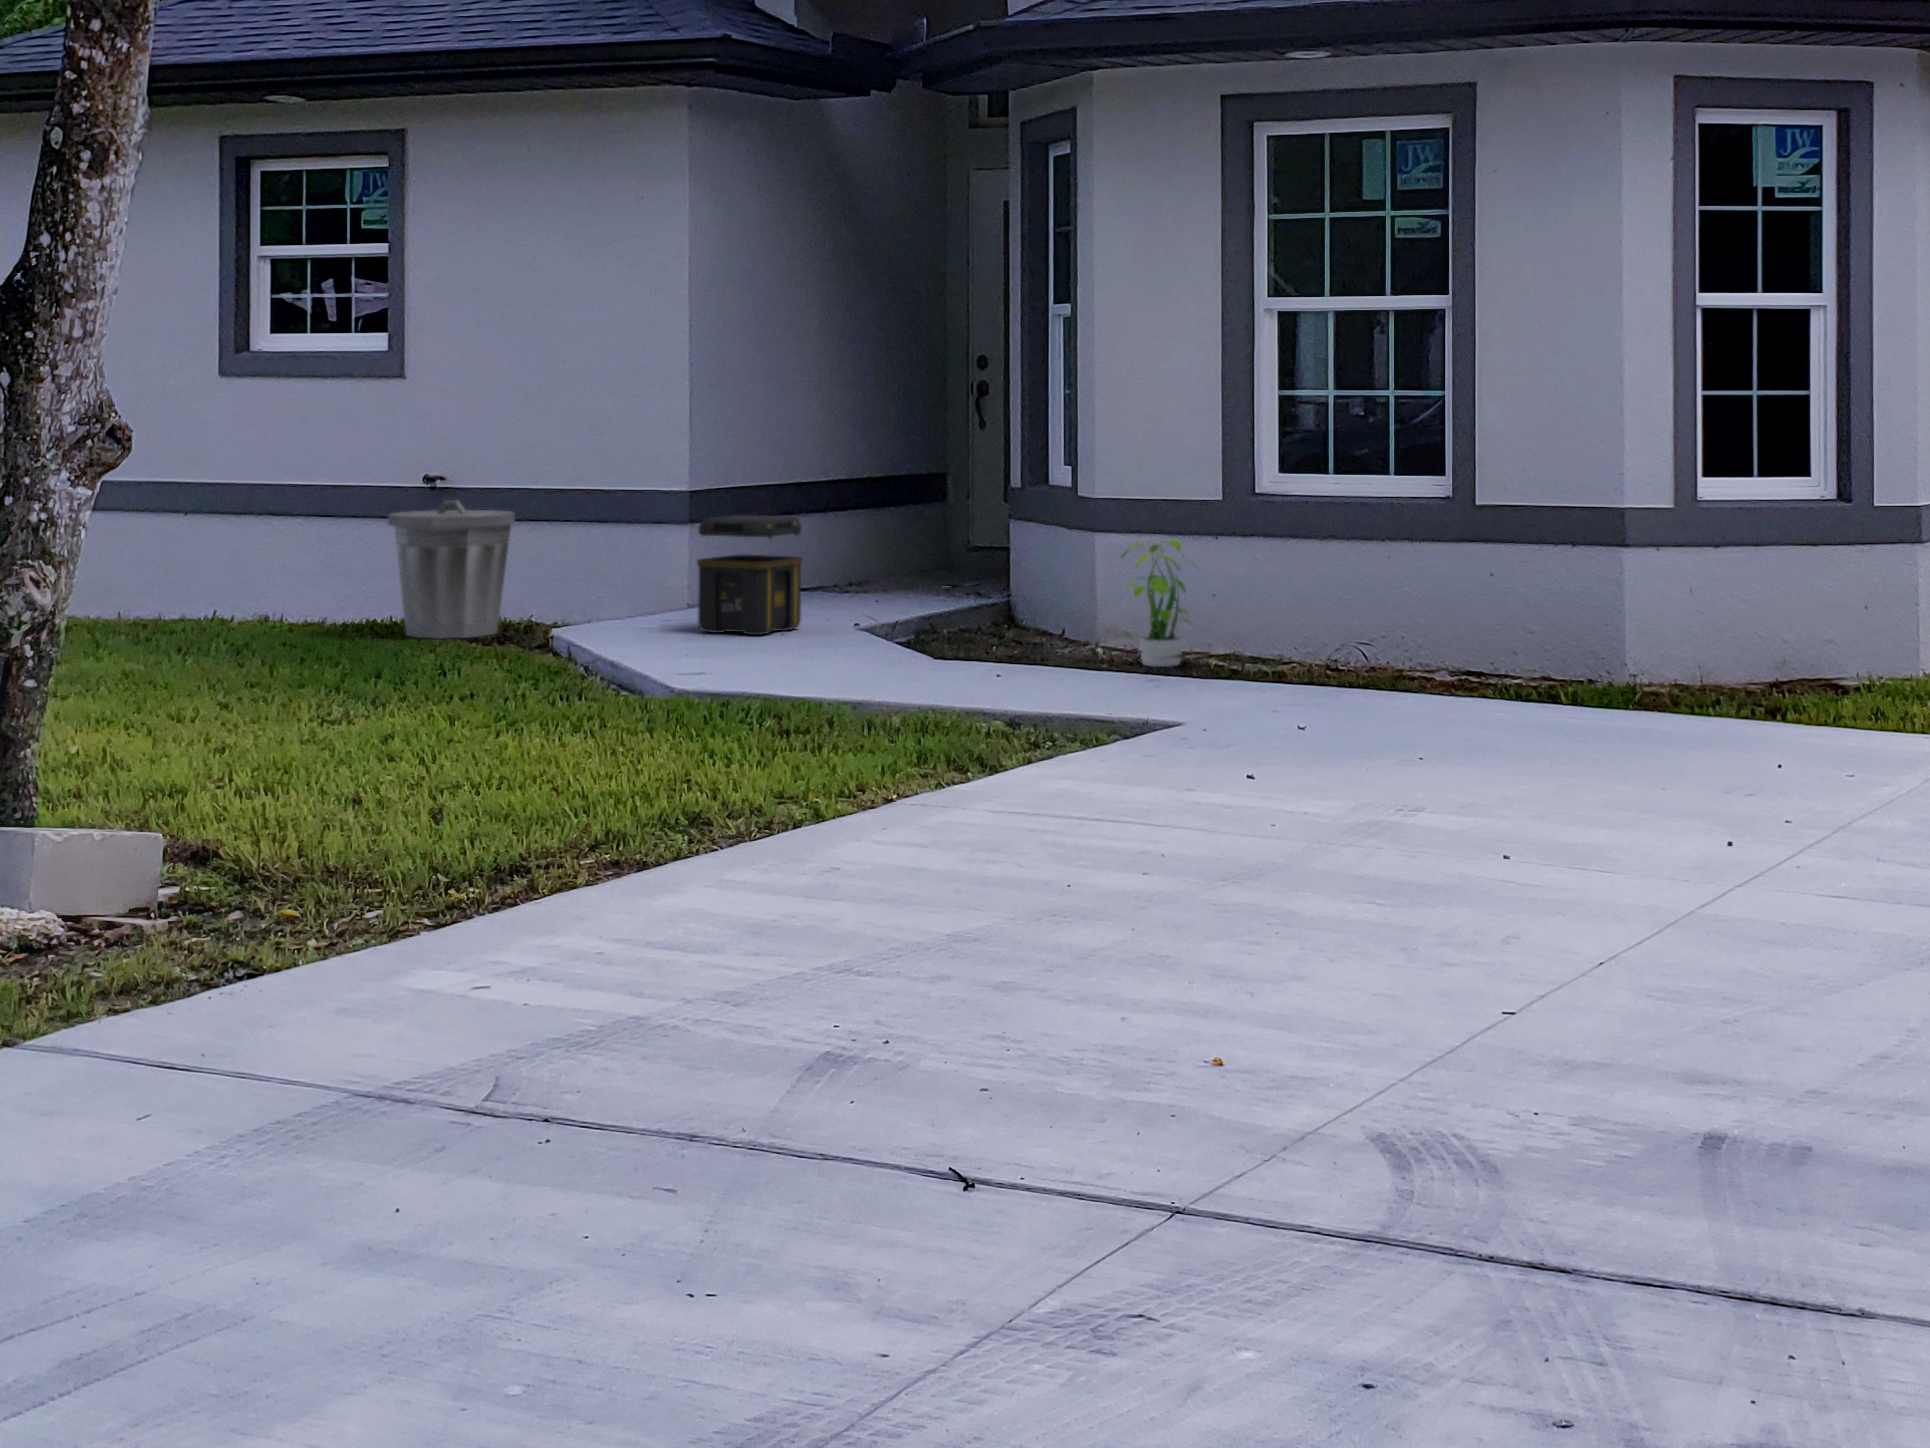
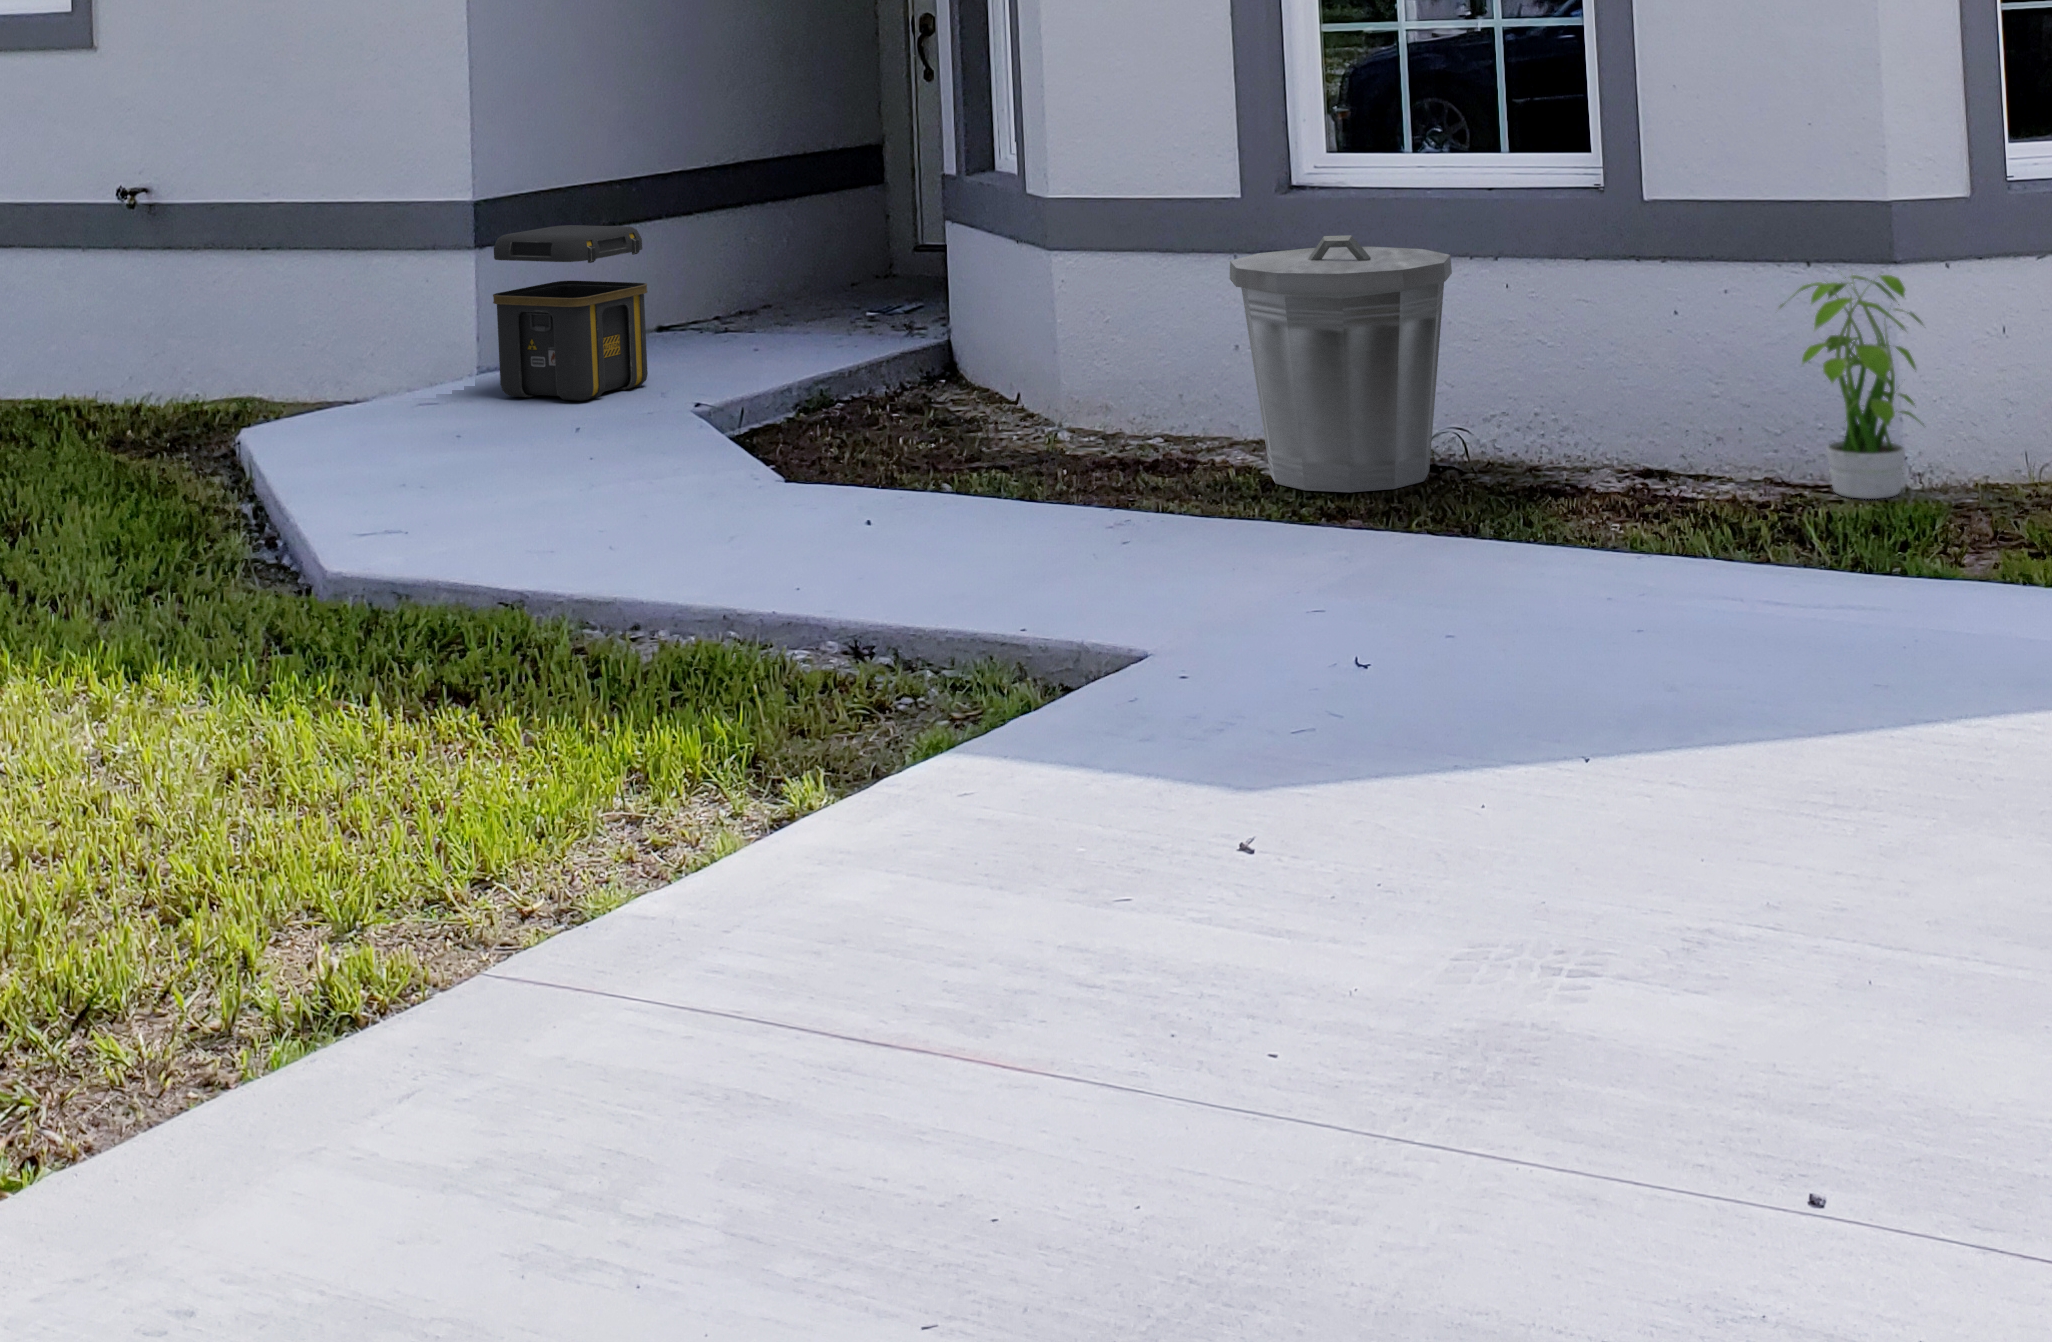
trash can: present [388,500,515,638] -> present [1230,235,1452,492]
potted plant: present [1120,539,1195,667] -> present [1777,275,1924,499]

